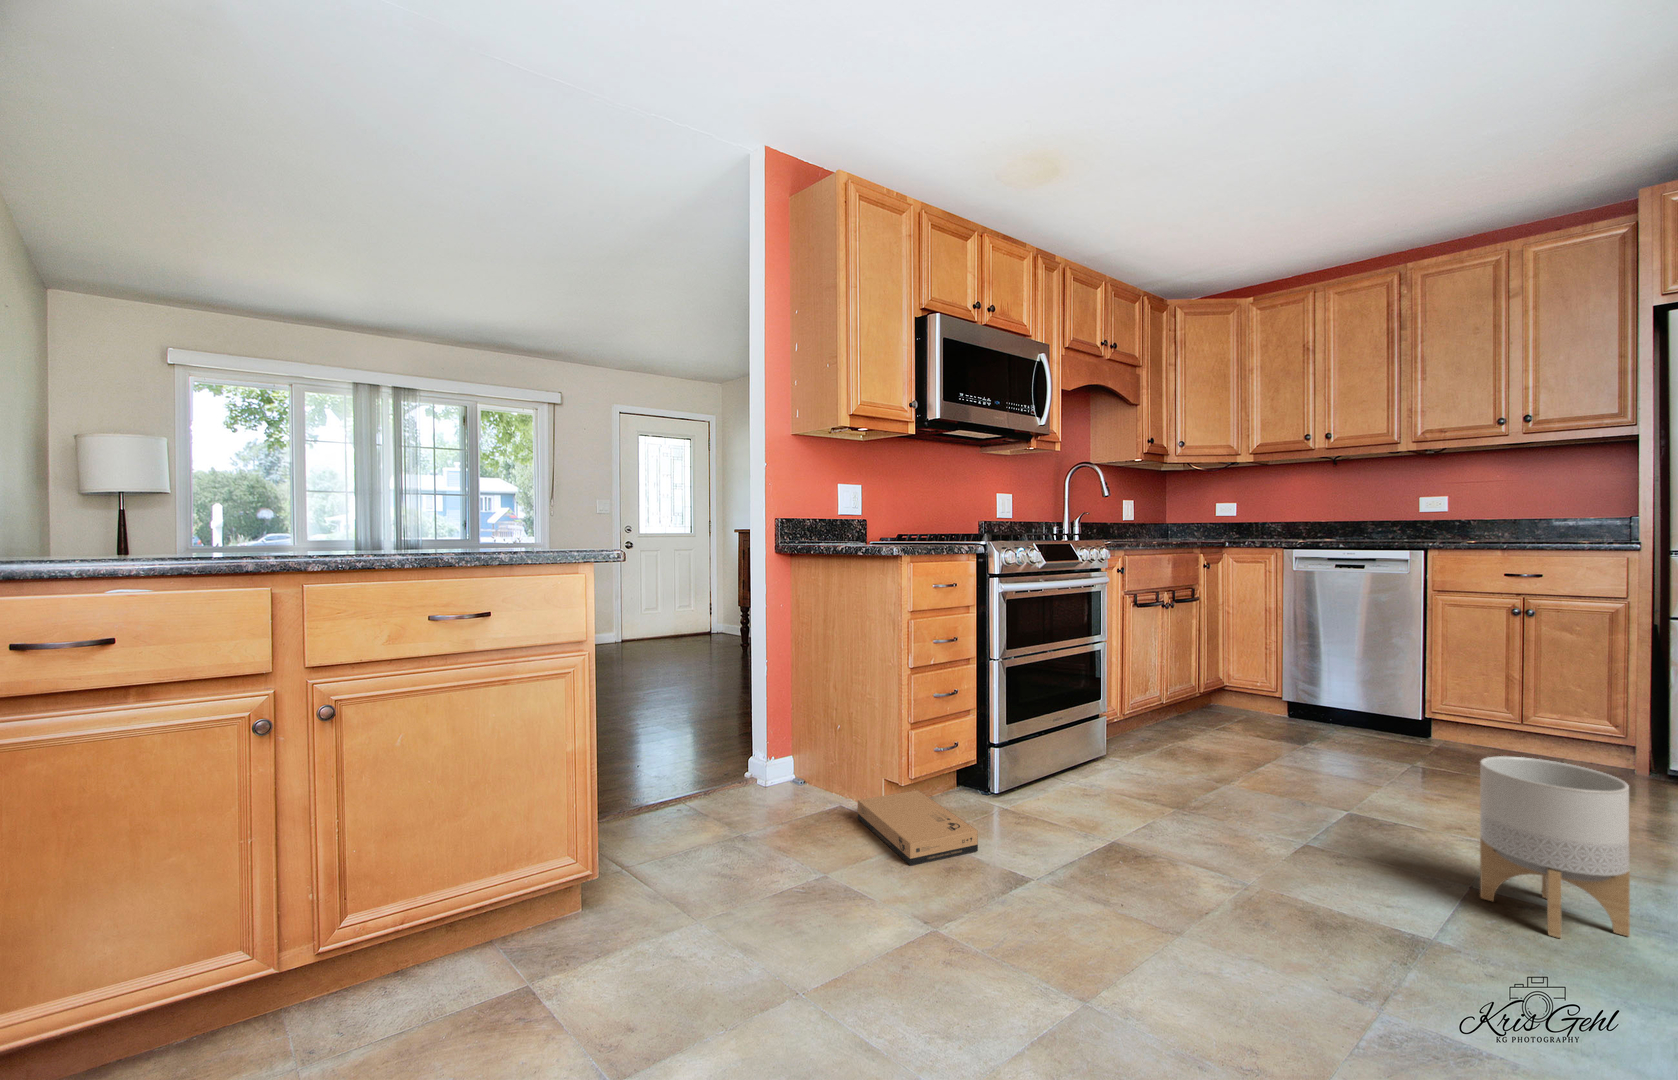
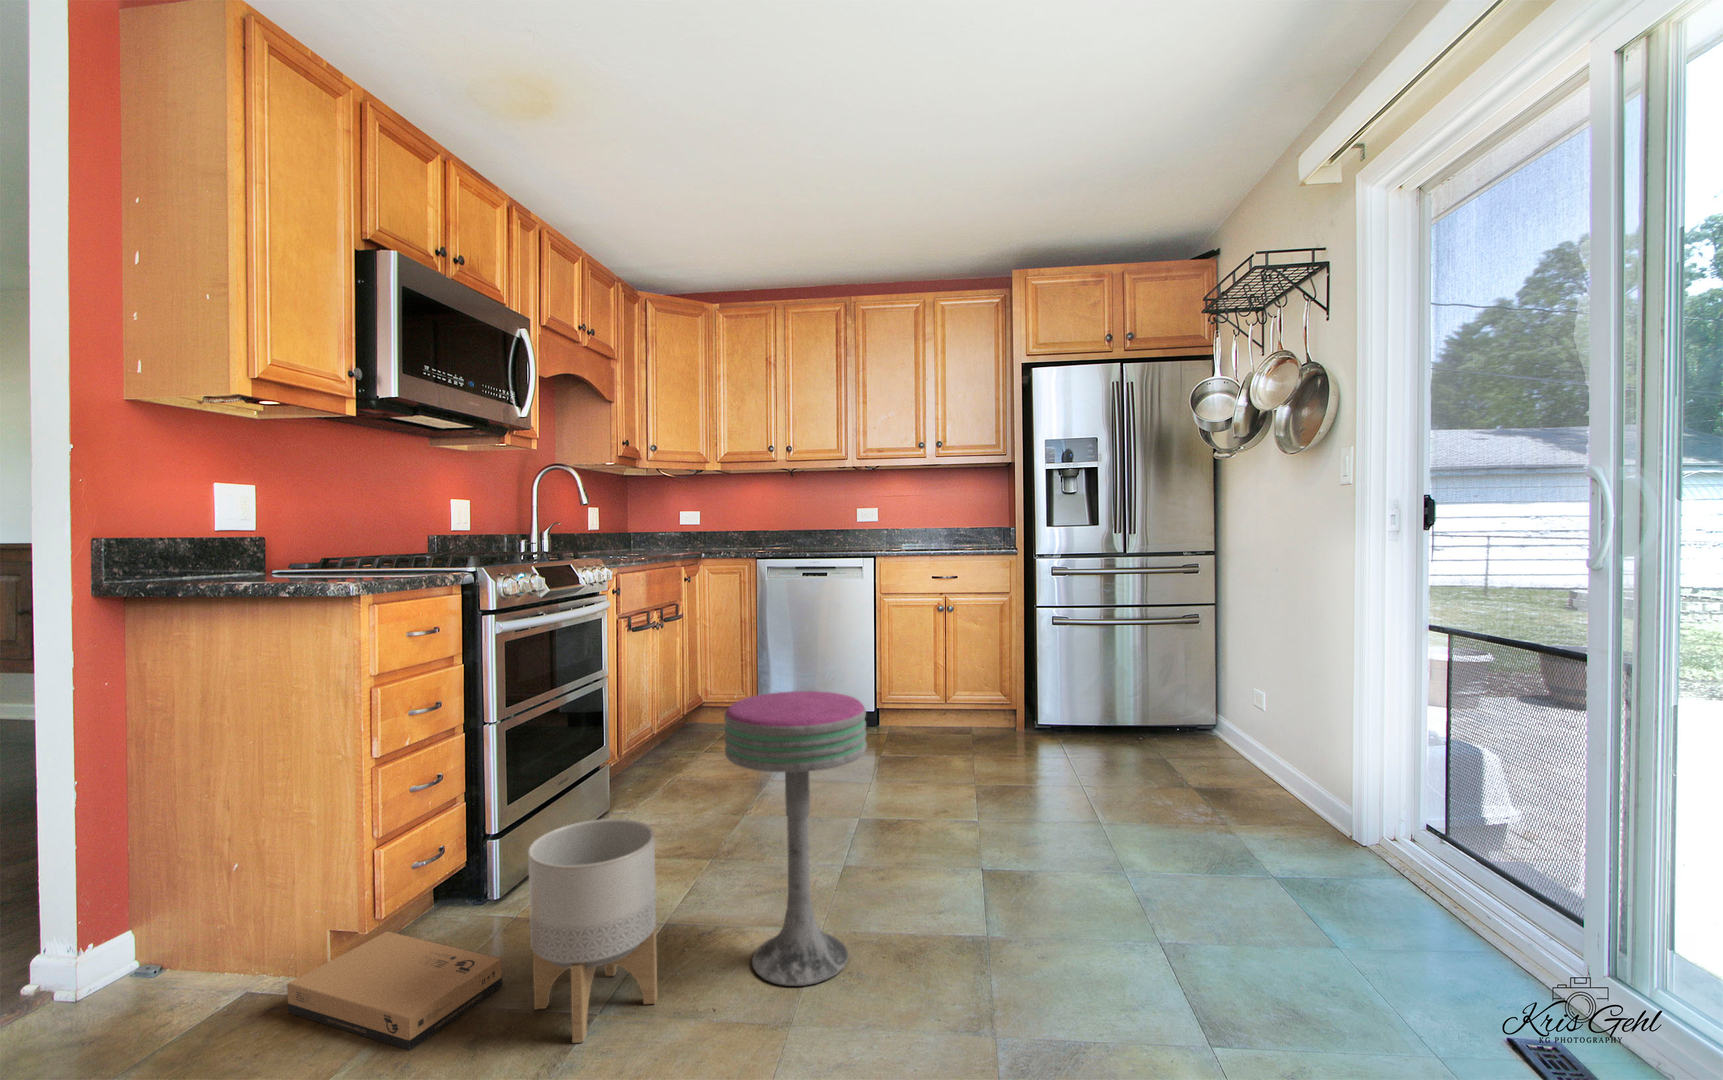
bar stool: none [1155,665,1315,956] -> present [724,691,867,986]
planter: present [1480,756,1630,938] -> present [528,819,657,1043]

